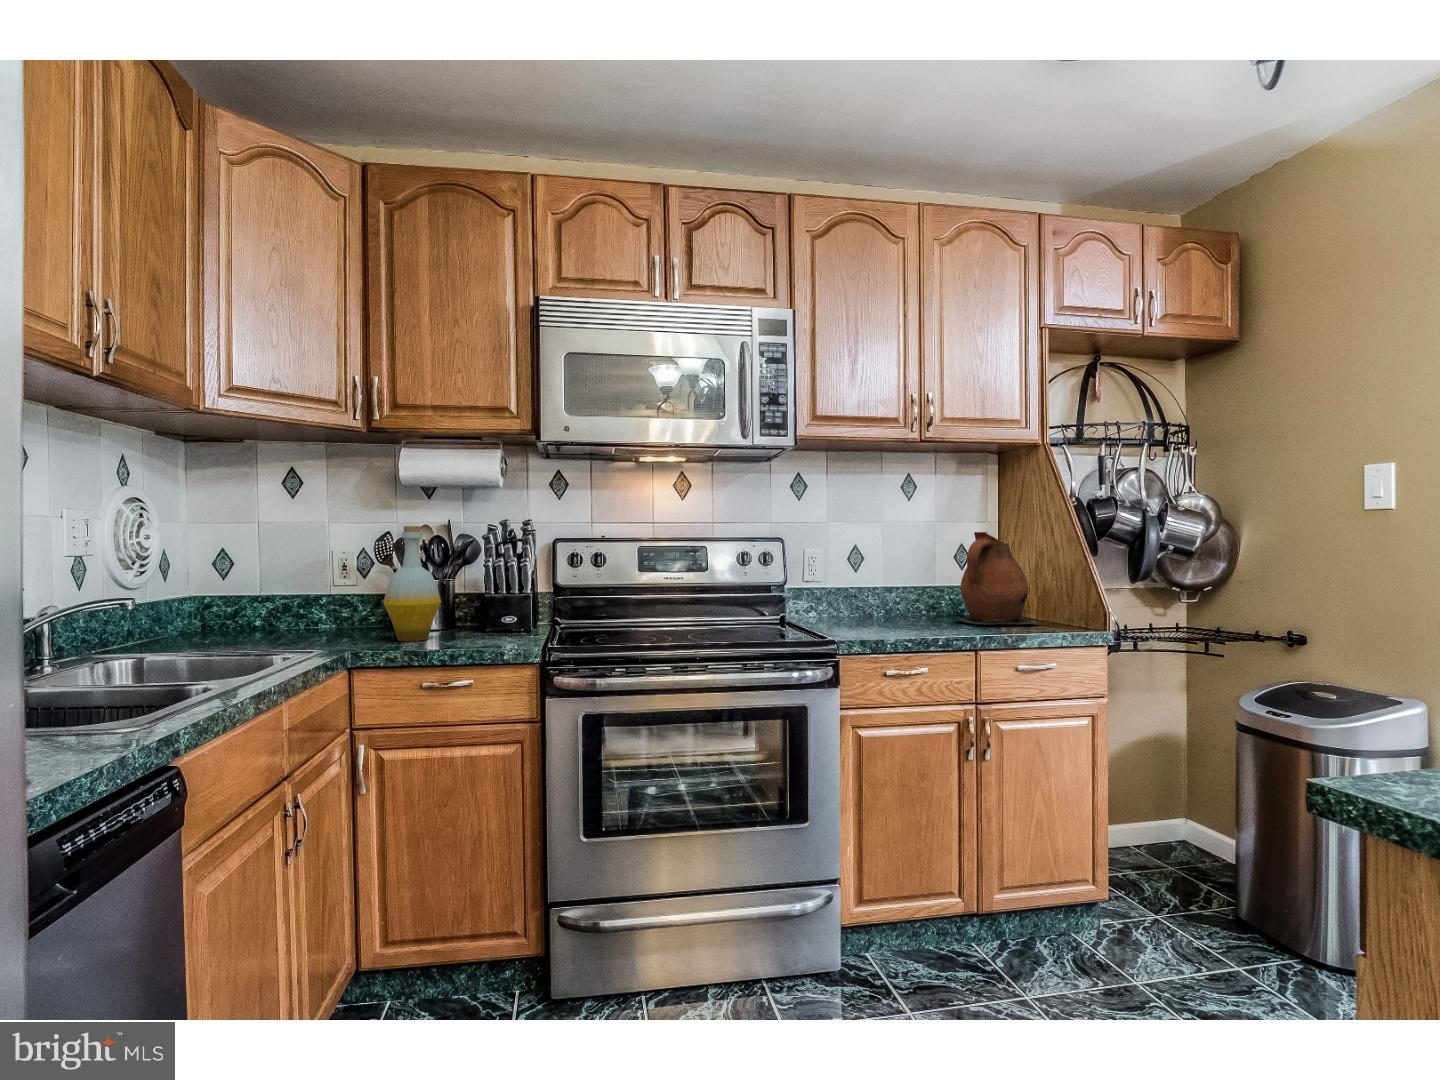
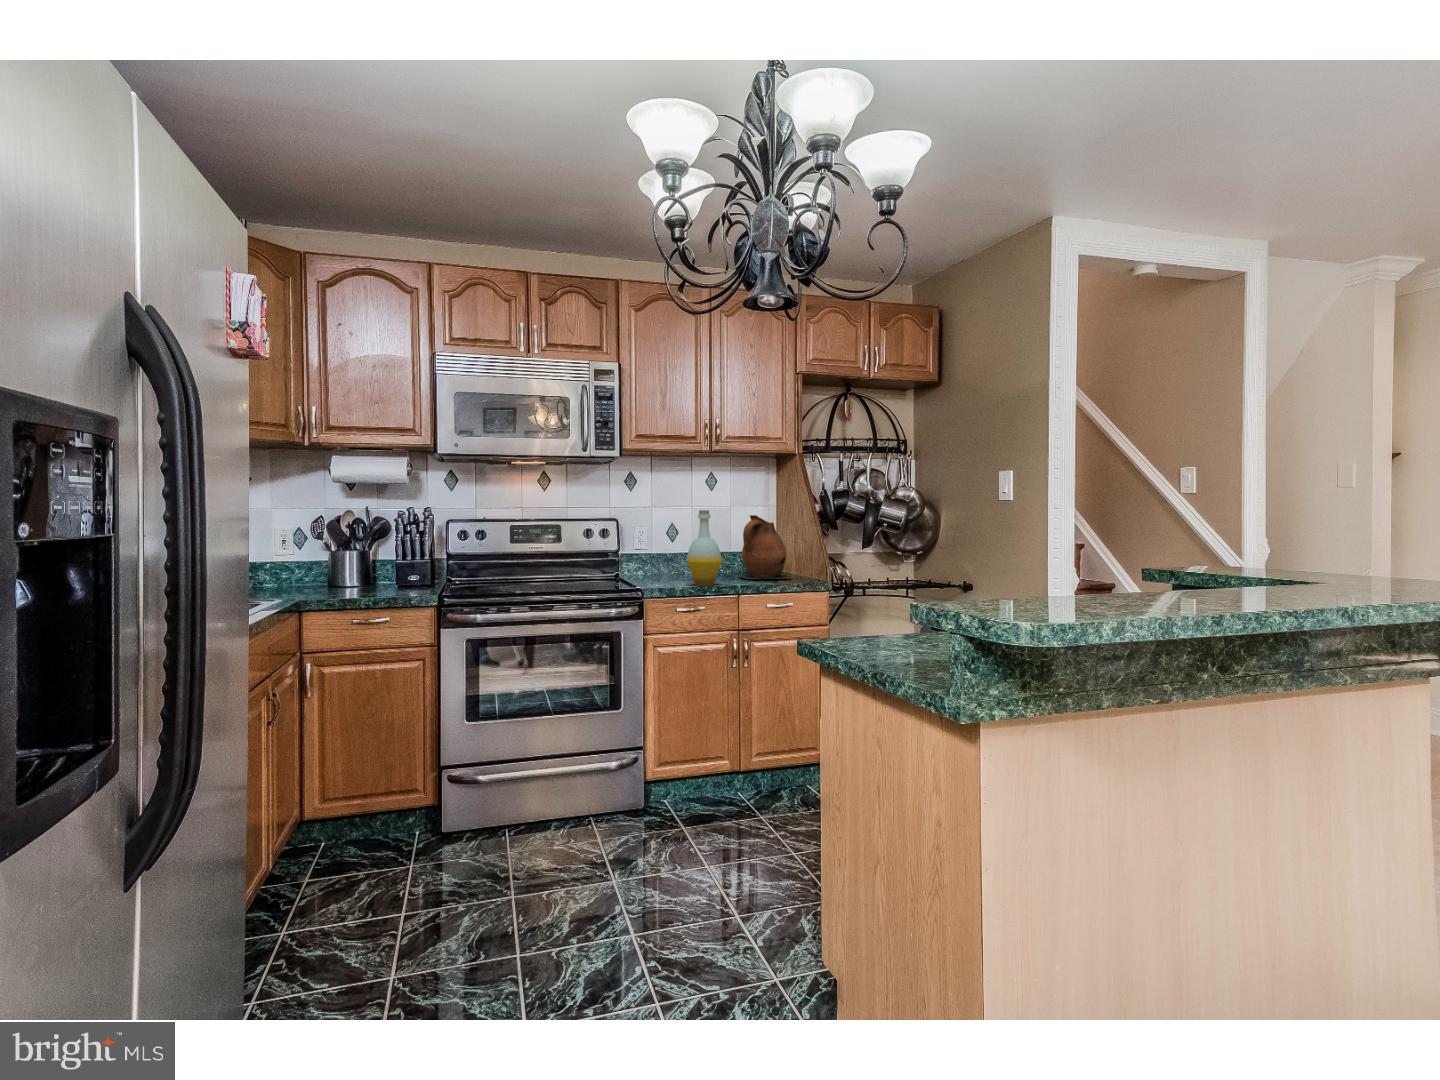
bottle: present [384,526,441,641] -> present [686,510,722,586]

